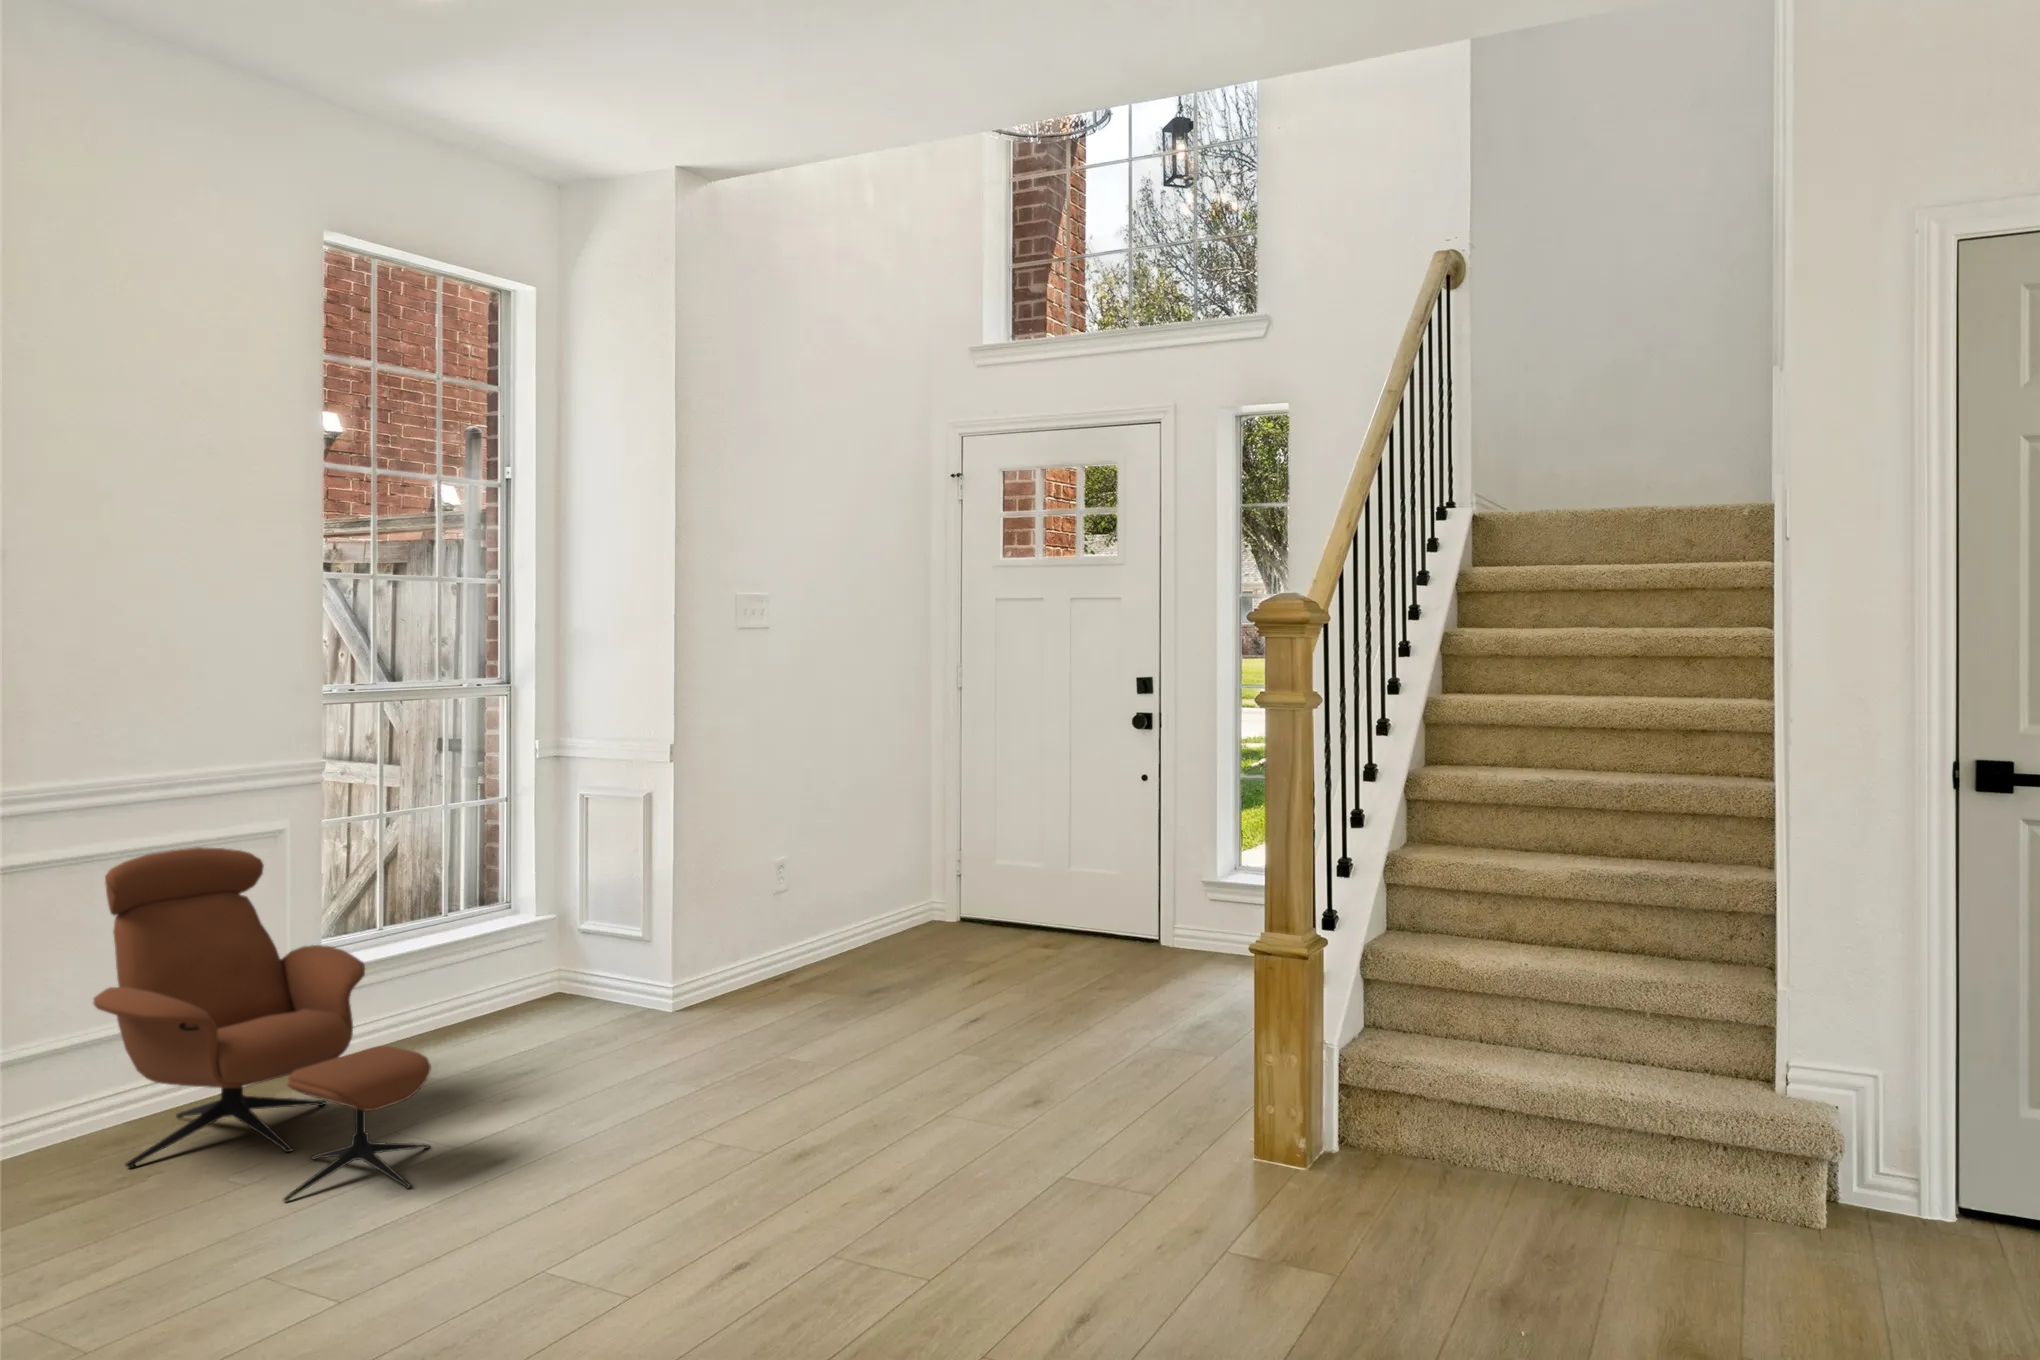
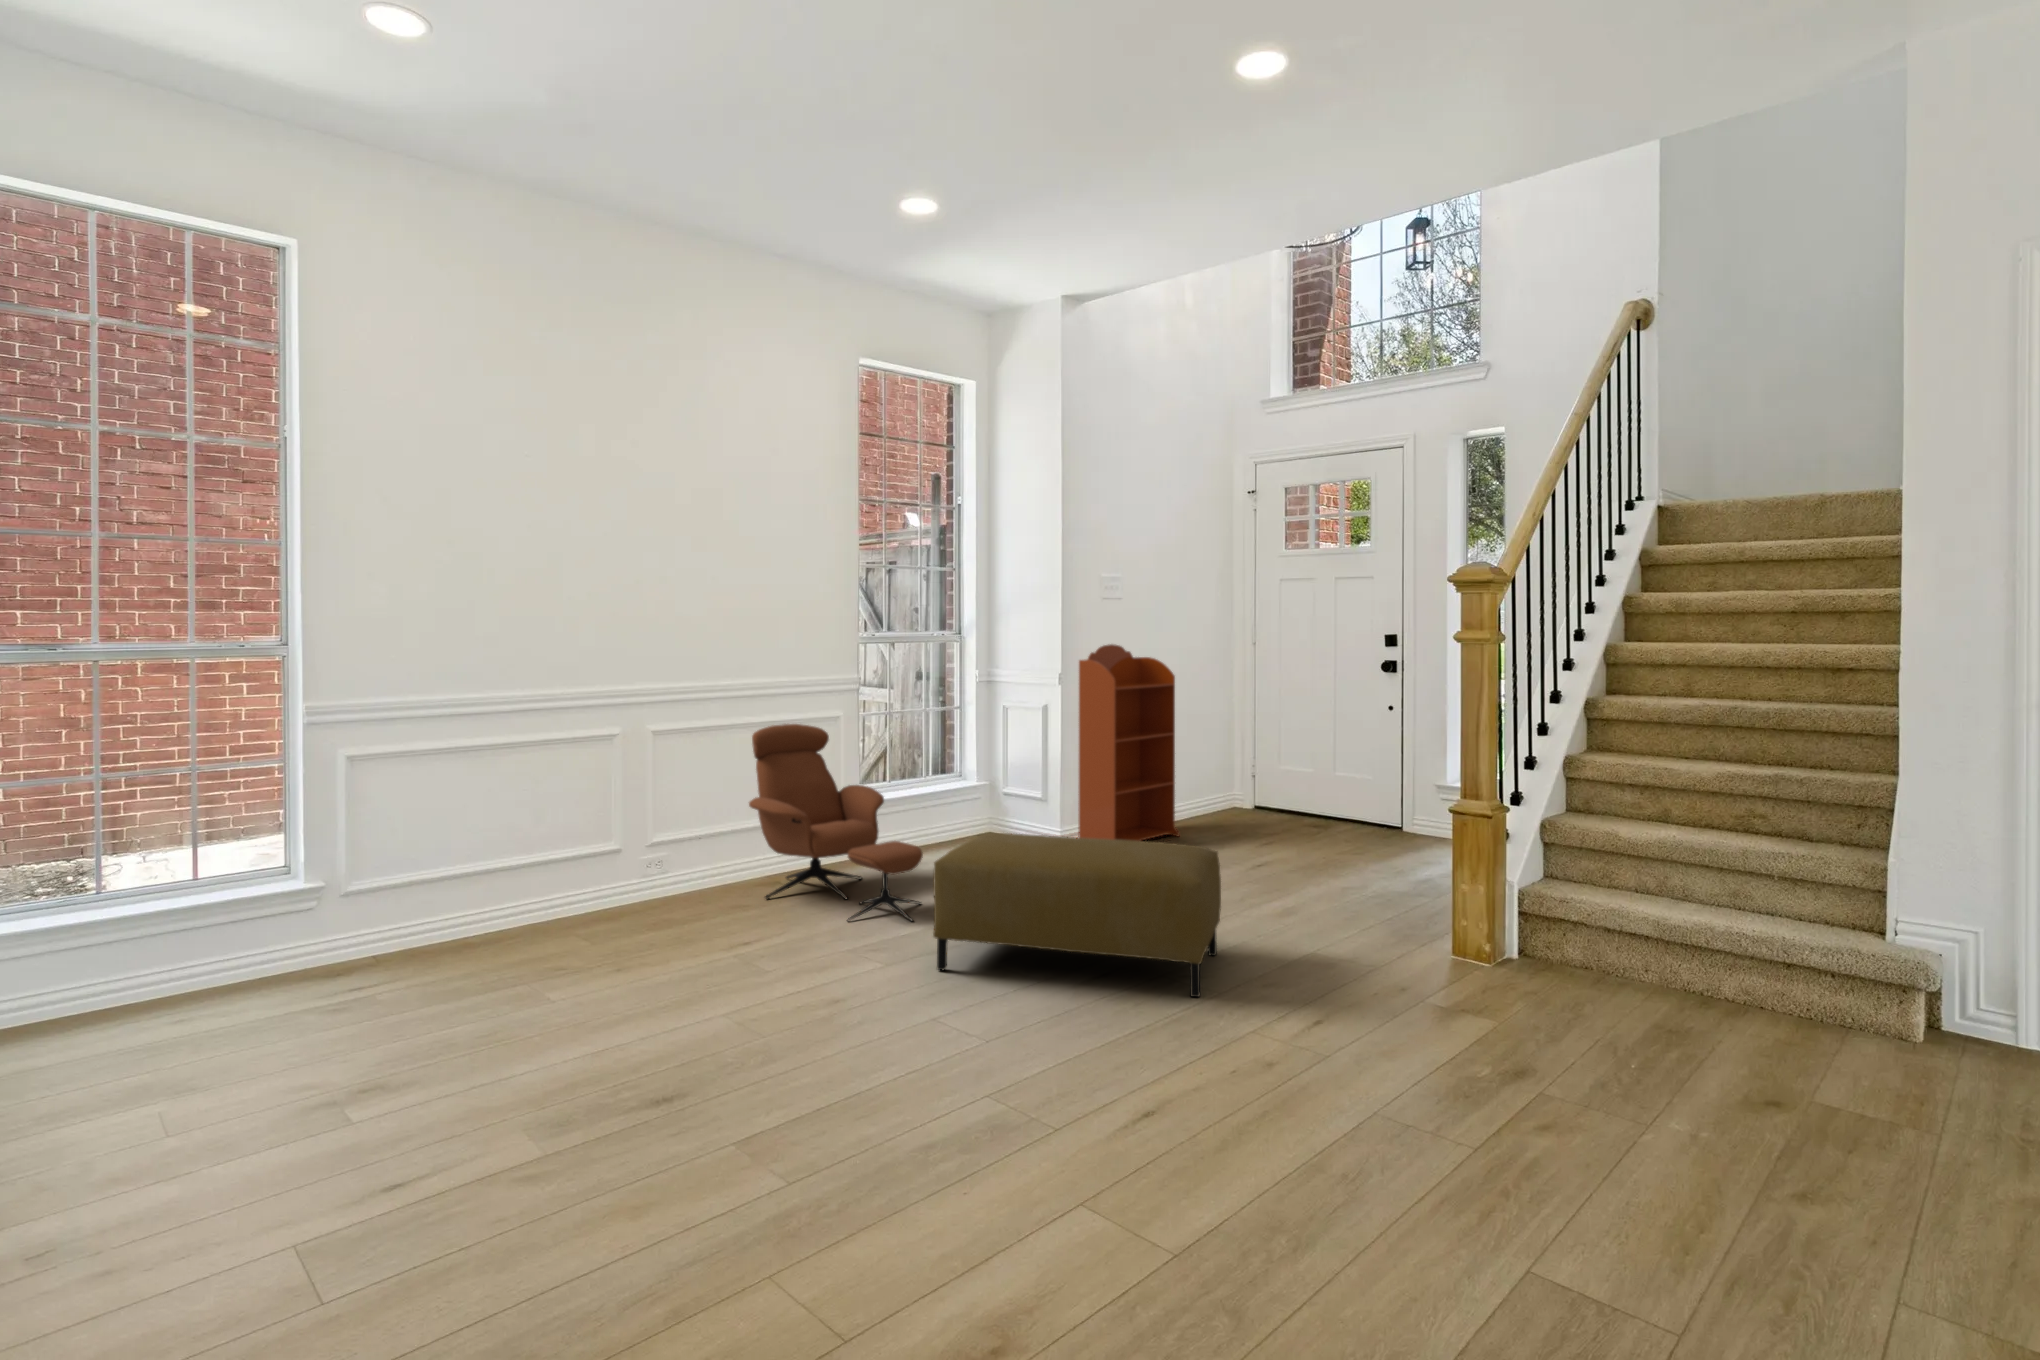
bookcase: none [703,696,857,1010] -> present [1079,644,1180,841]
ottoman: none [438,1031,928,1293] -> present [933,833,1221,997]

